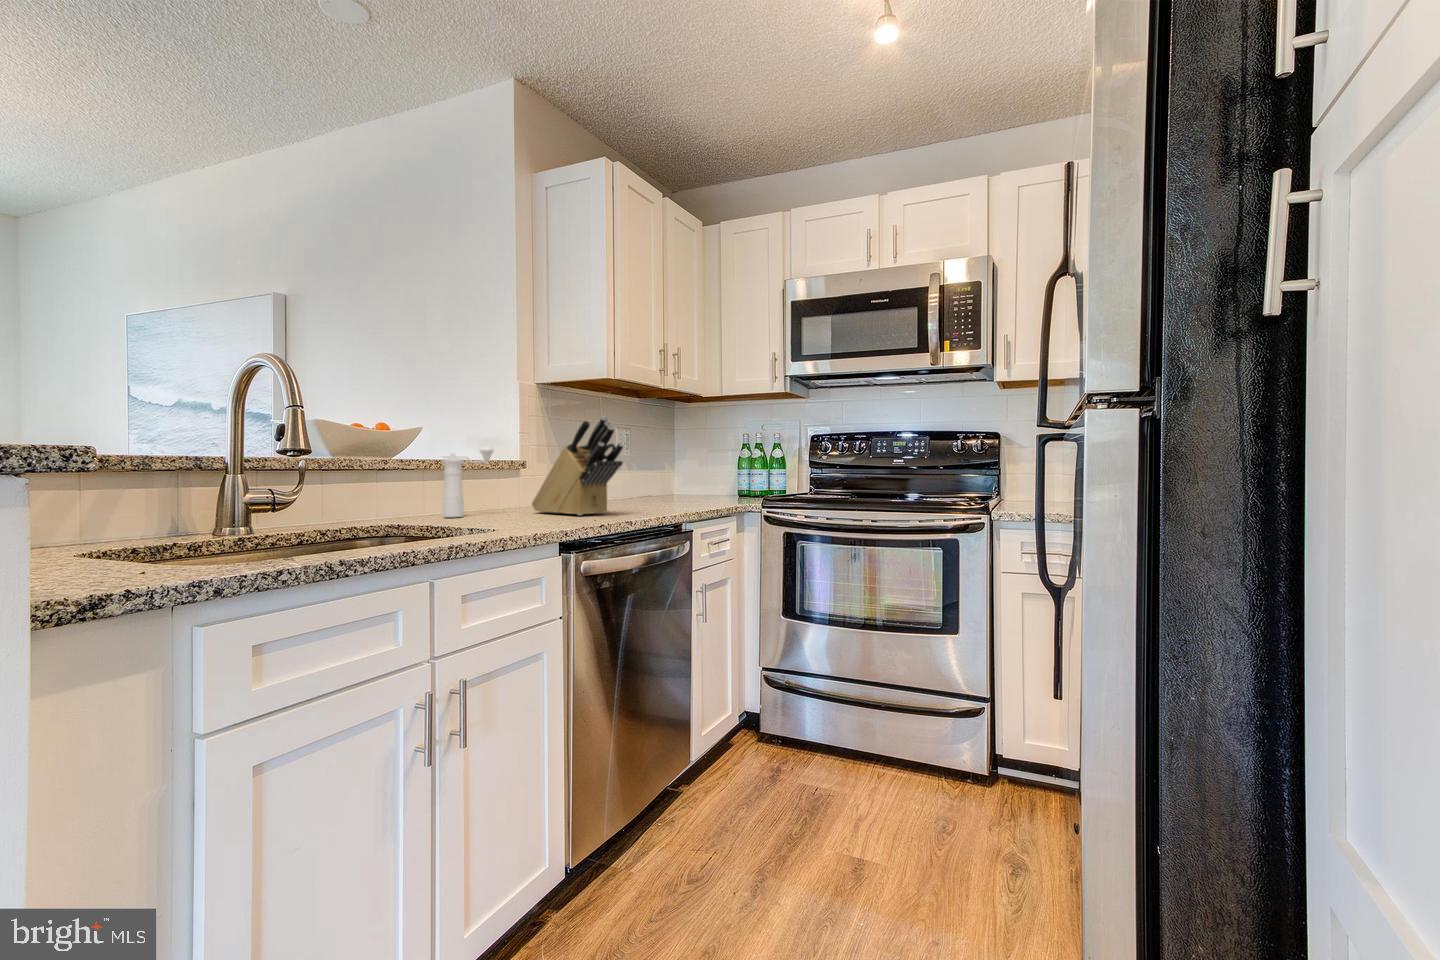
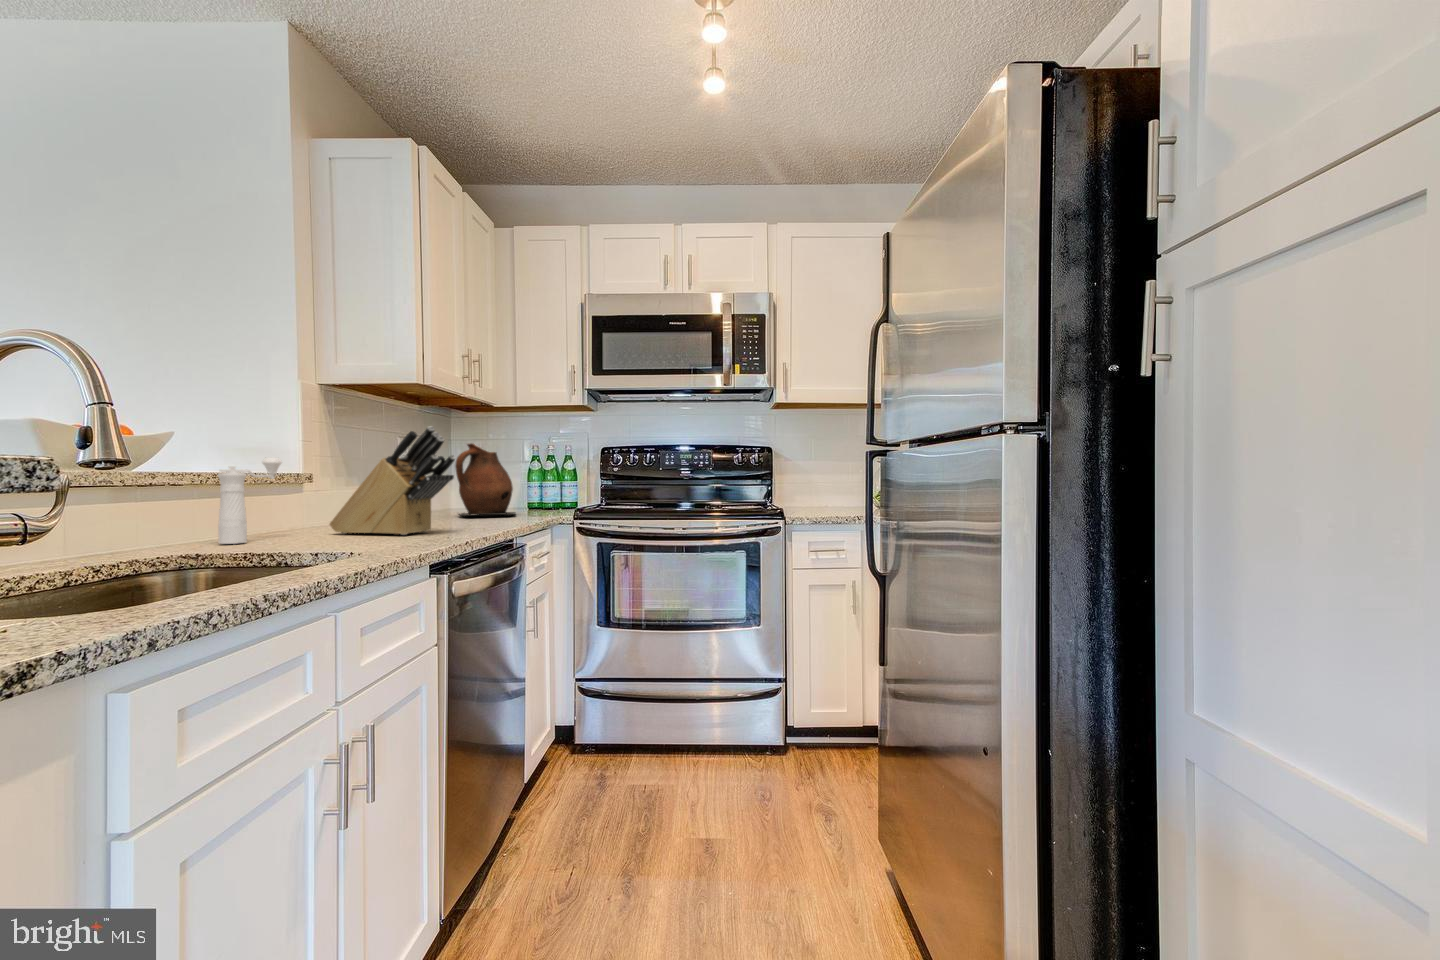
ceramic pitcher: none [657,433,715,502] -> present [455,443,516,516]

